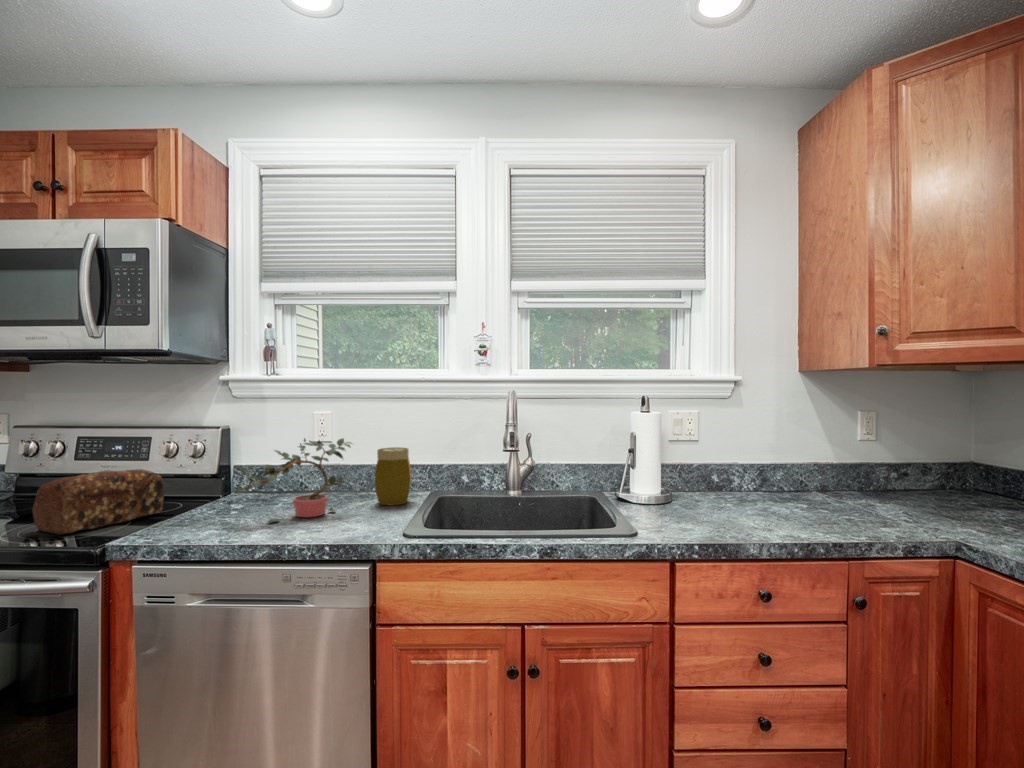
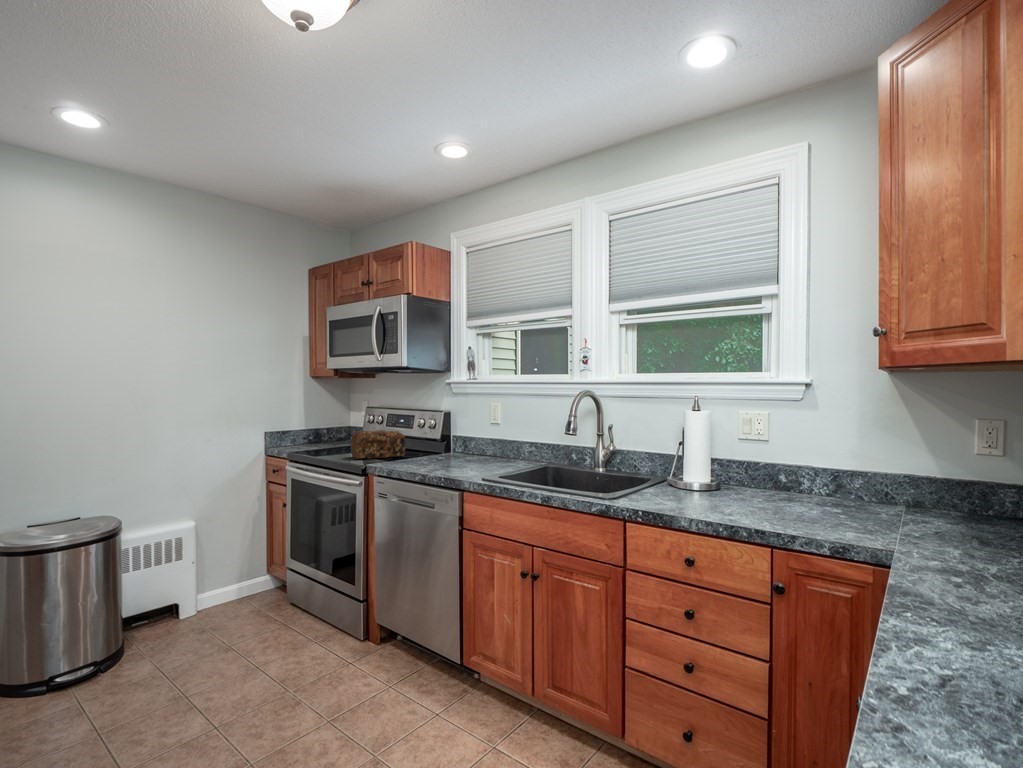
potted plant: present [235,438,352,523] -> none [420,418,489,466]
jar: present [375,447,411,506] -> none [503,429,530,467]

